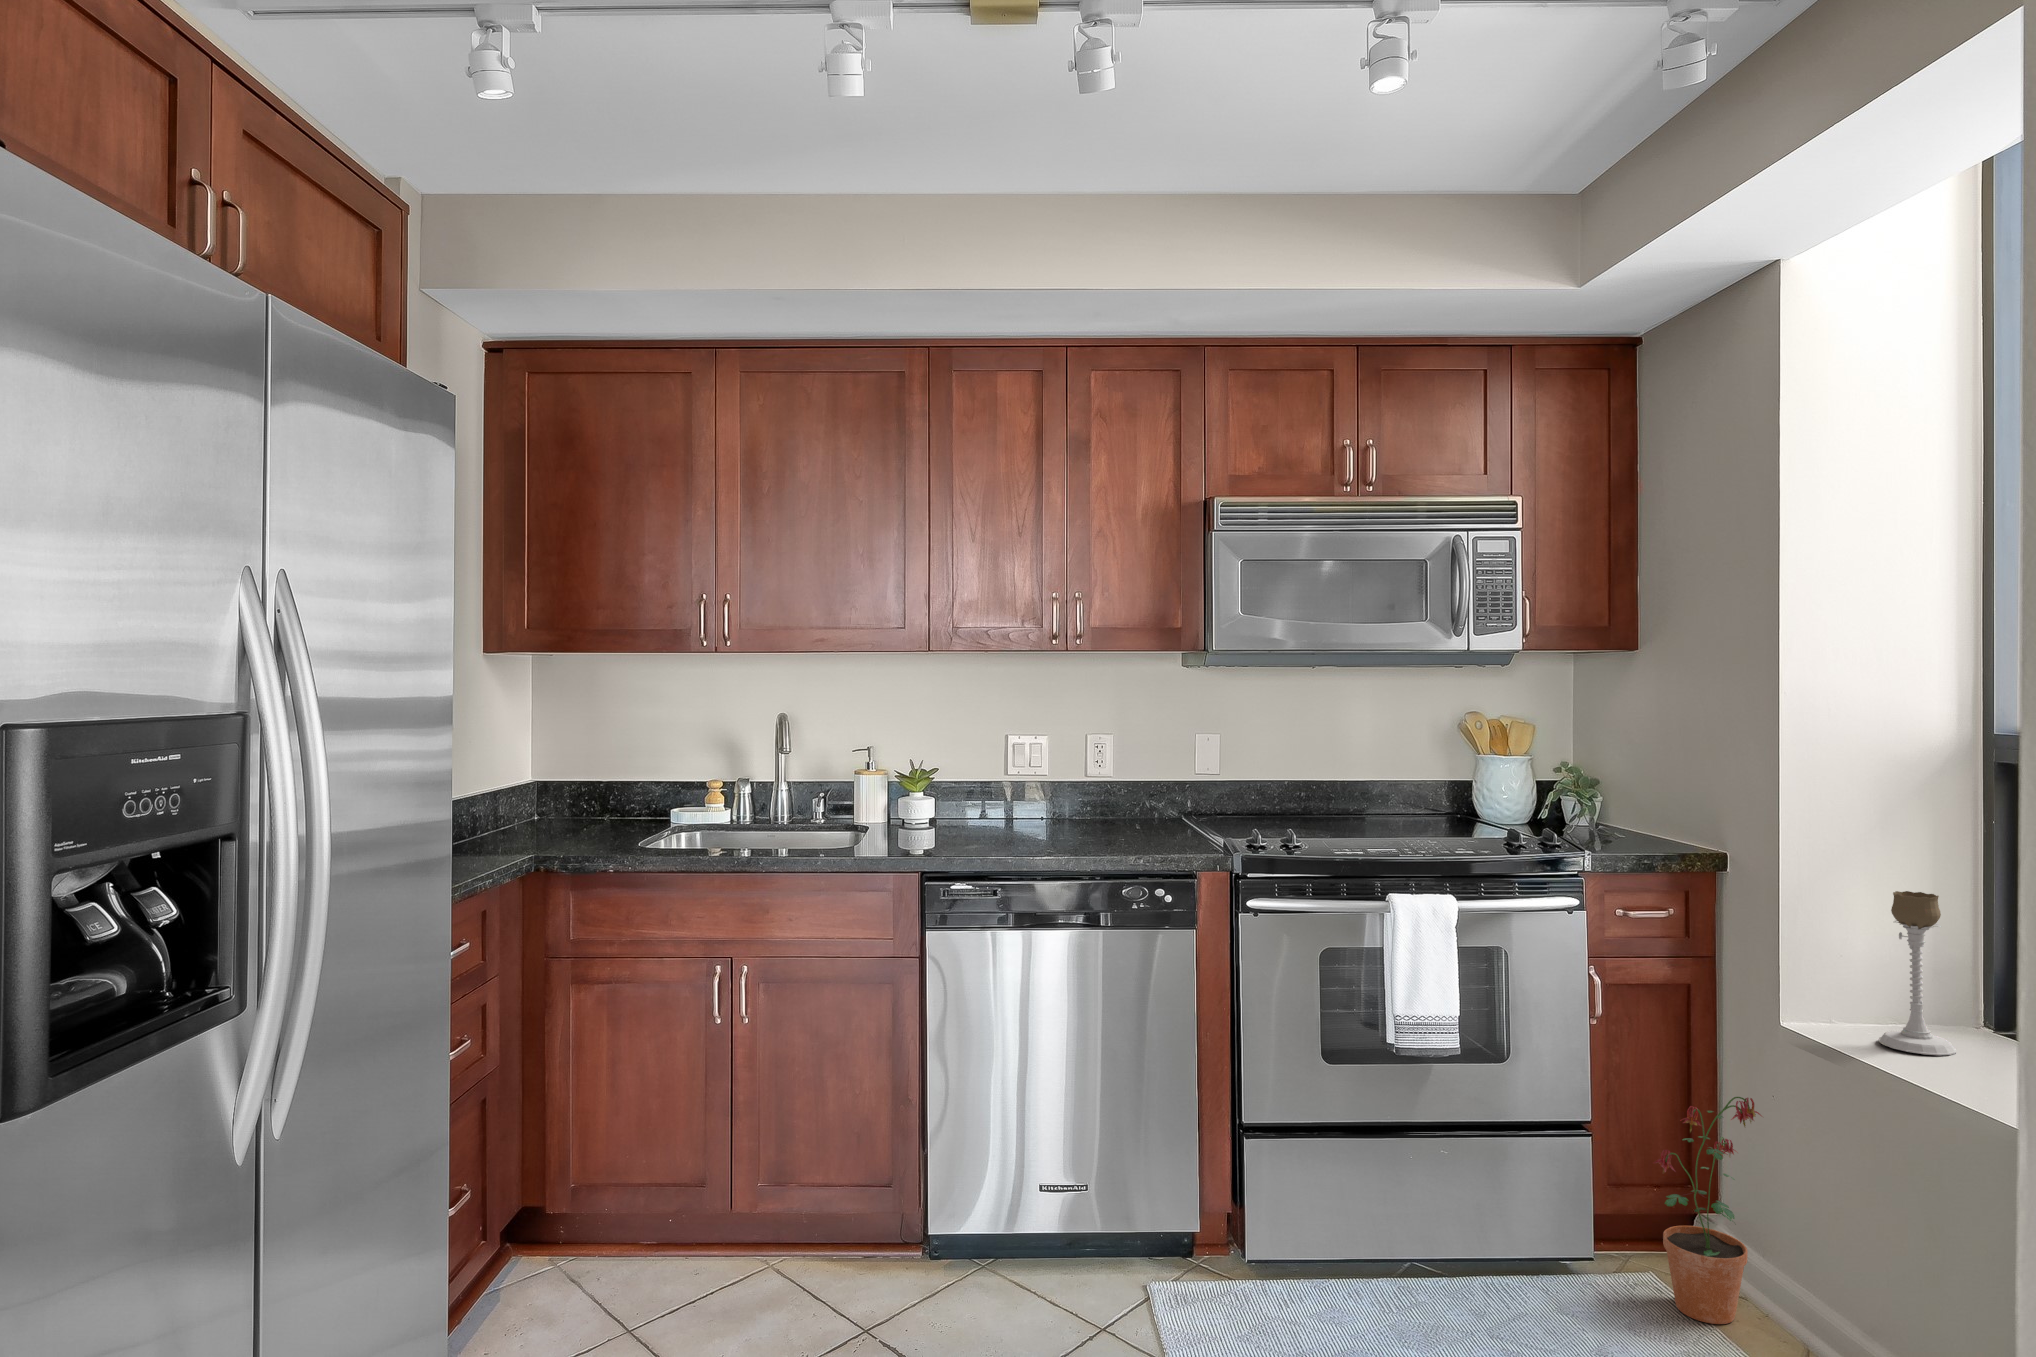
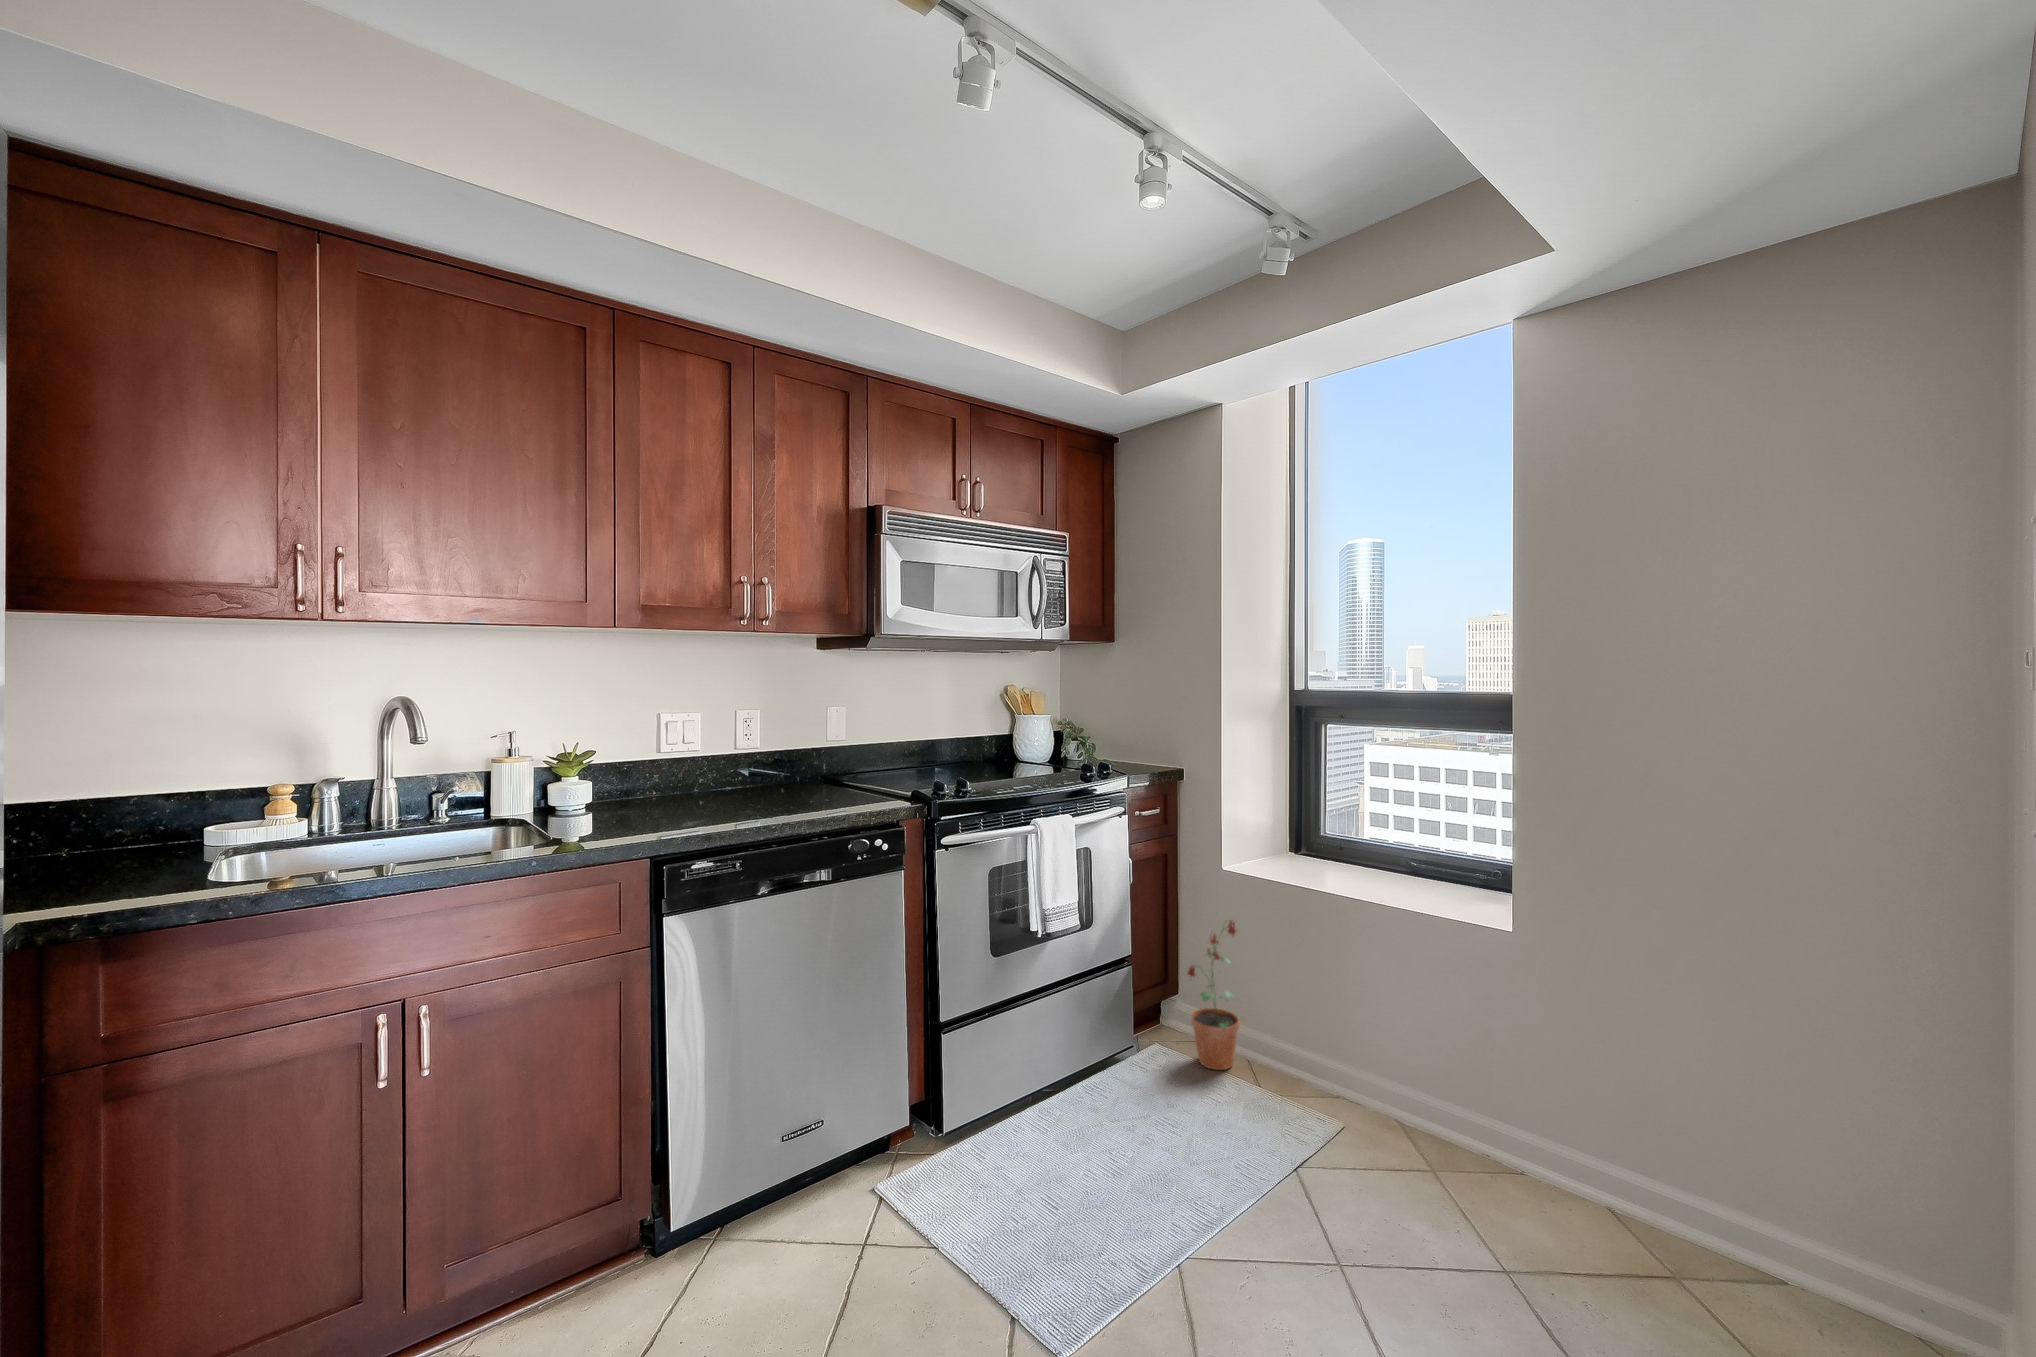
candle holder: present [1878,891,1956,1055] -> none [1291,780,1330,874]

